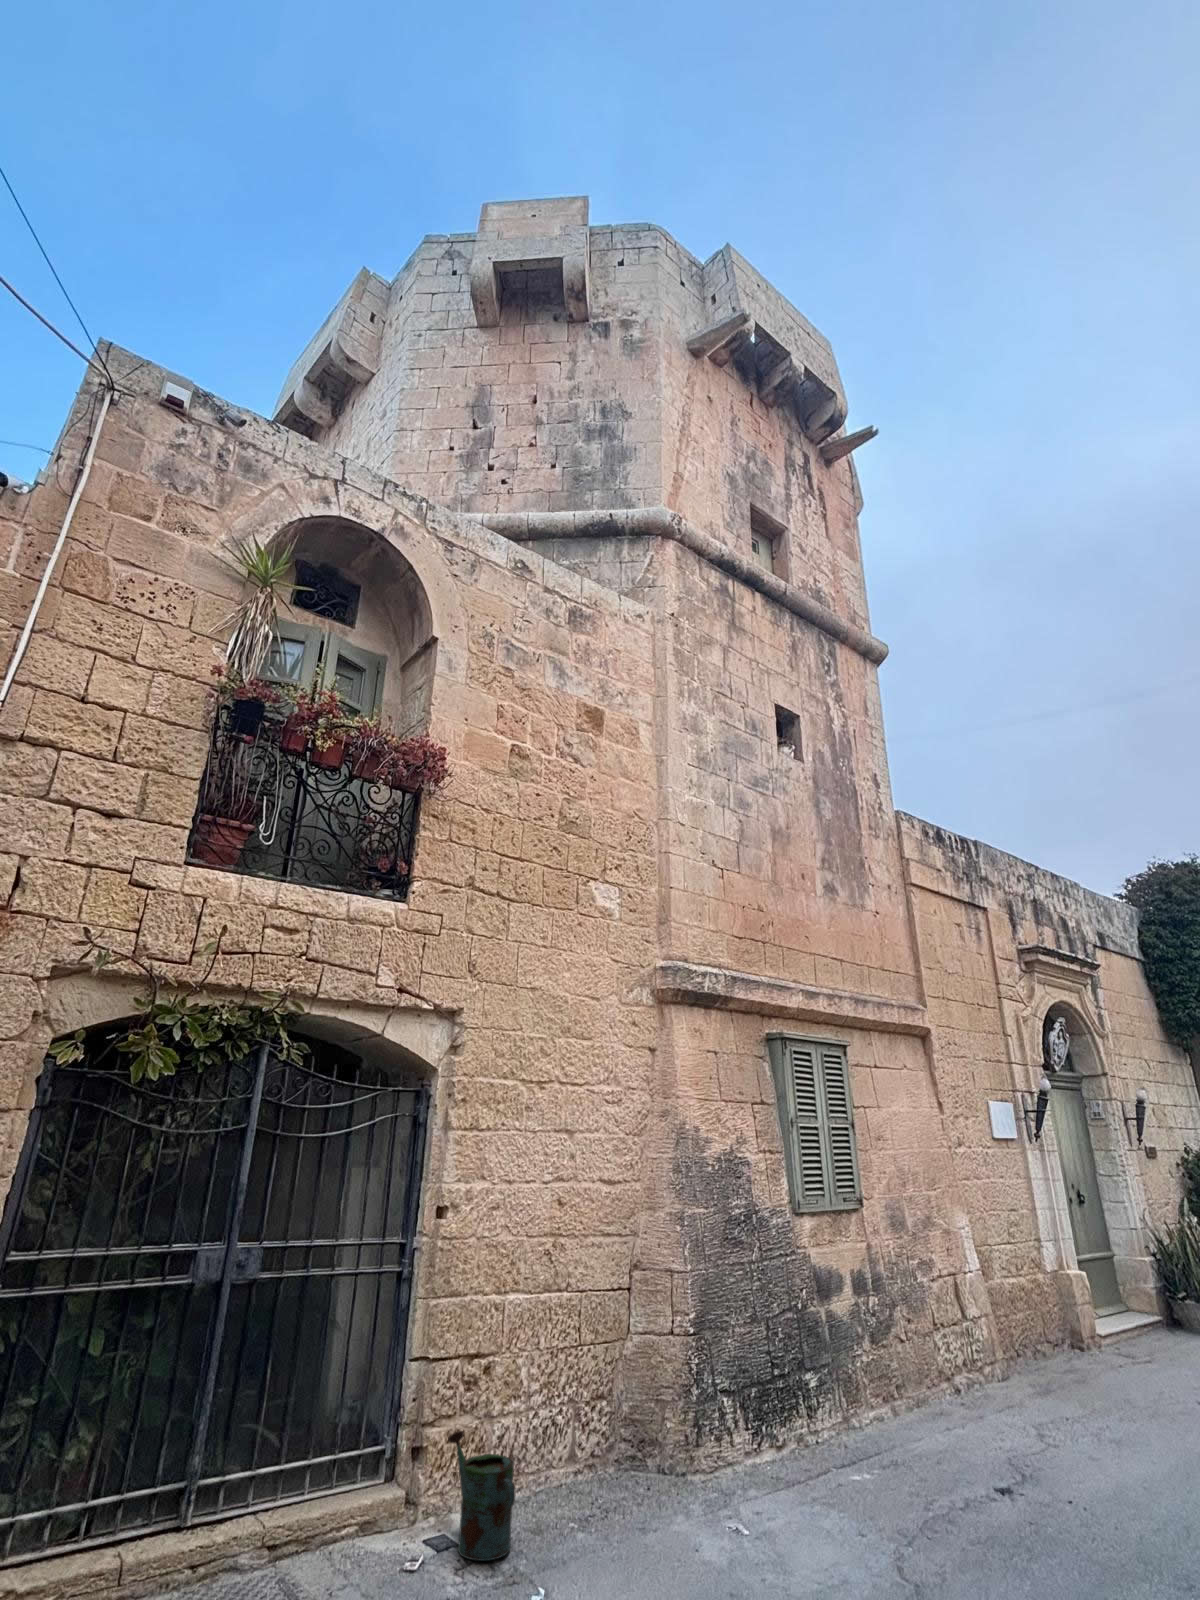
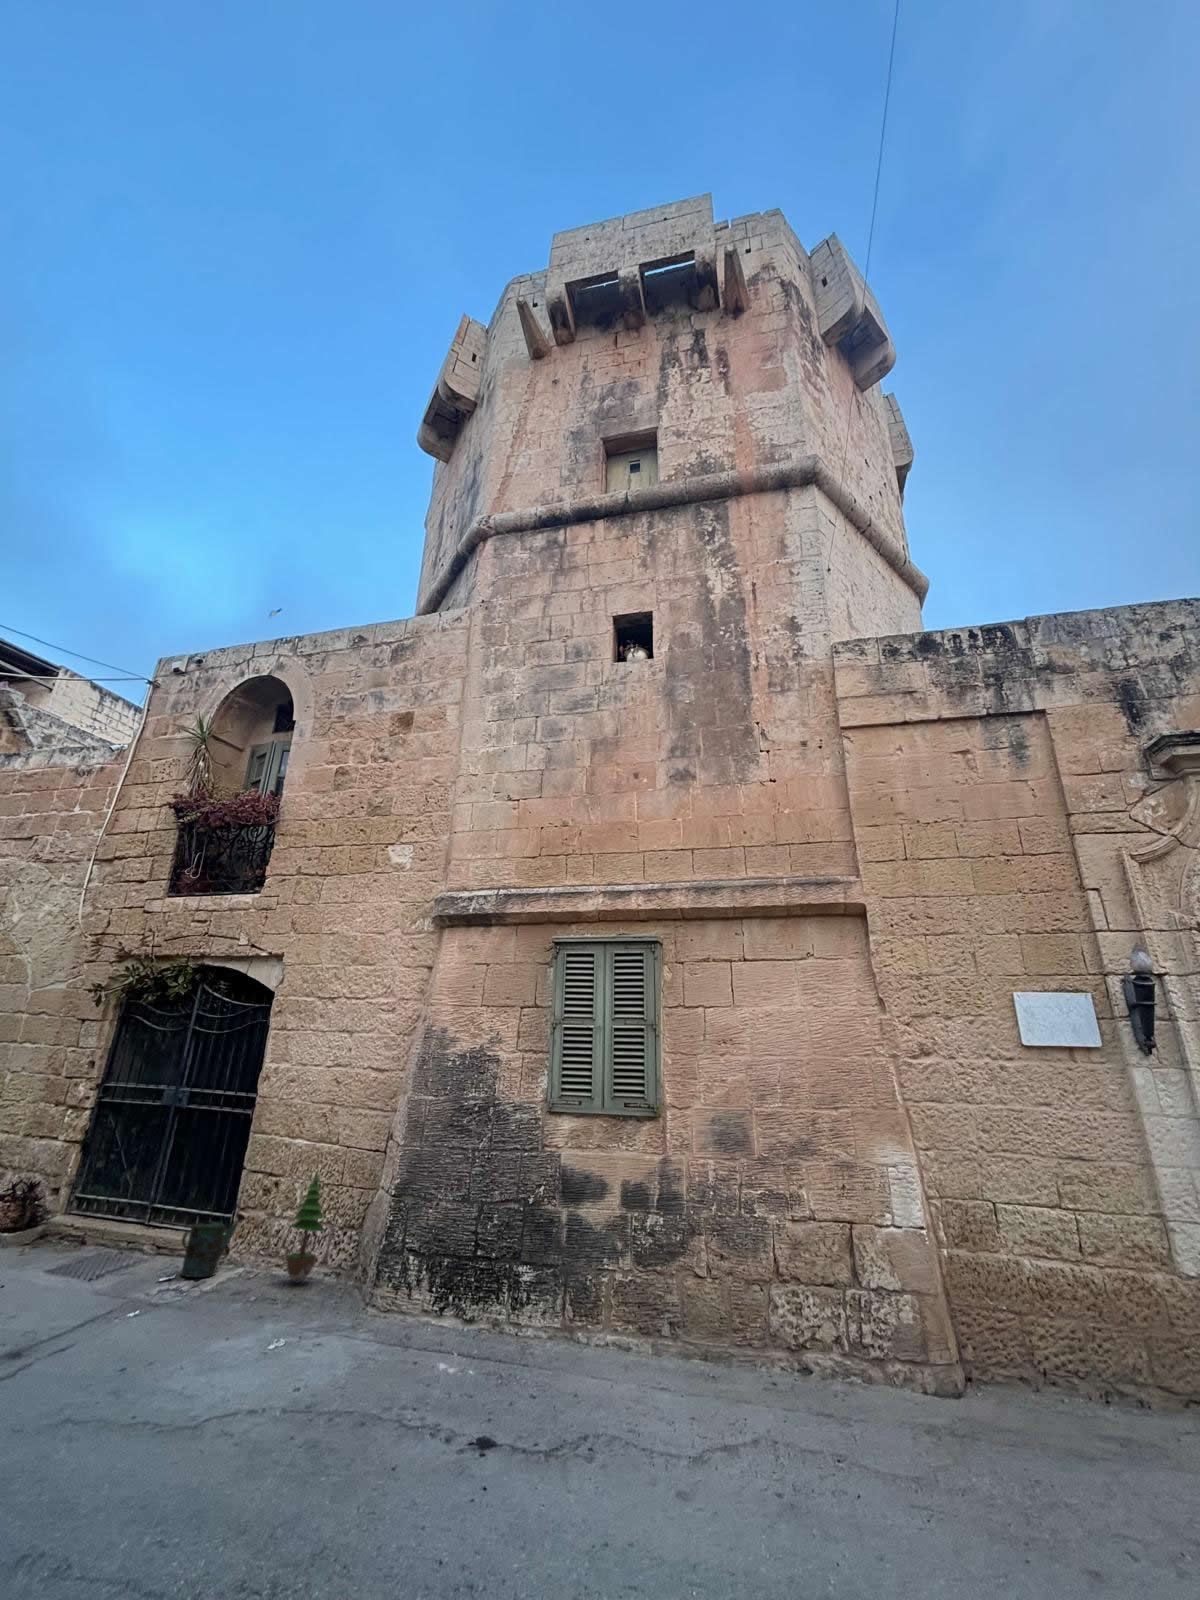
potted tree: none [558,1331,606,1495] -> present [286,1173,325,1283]

